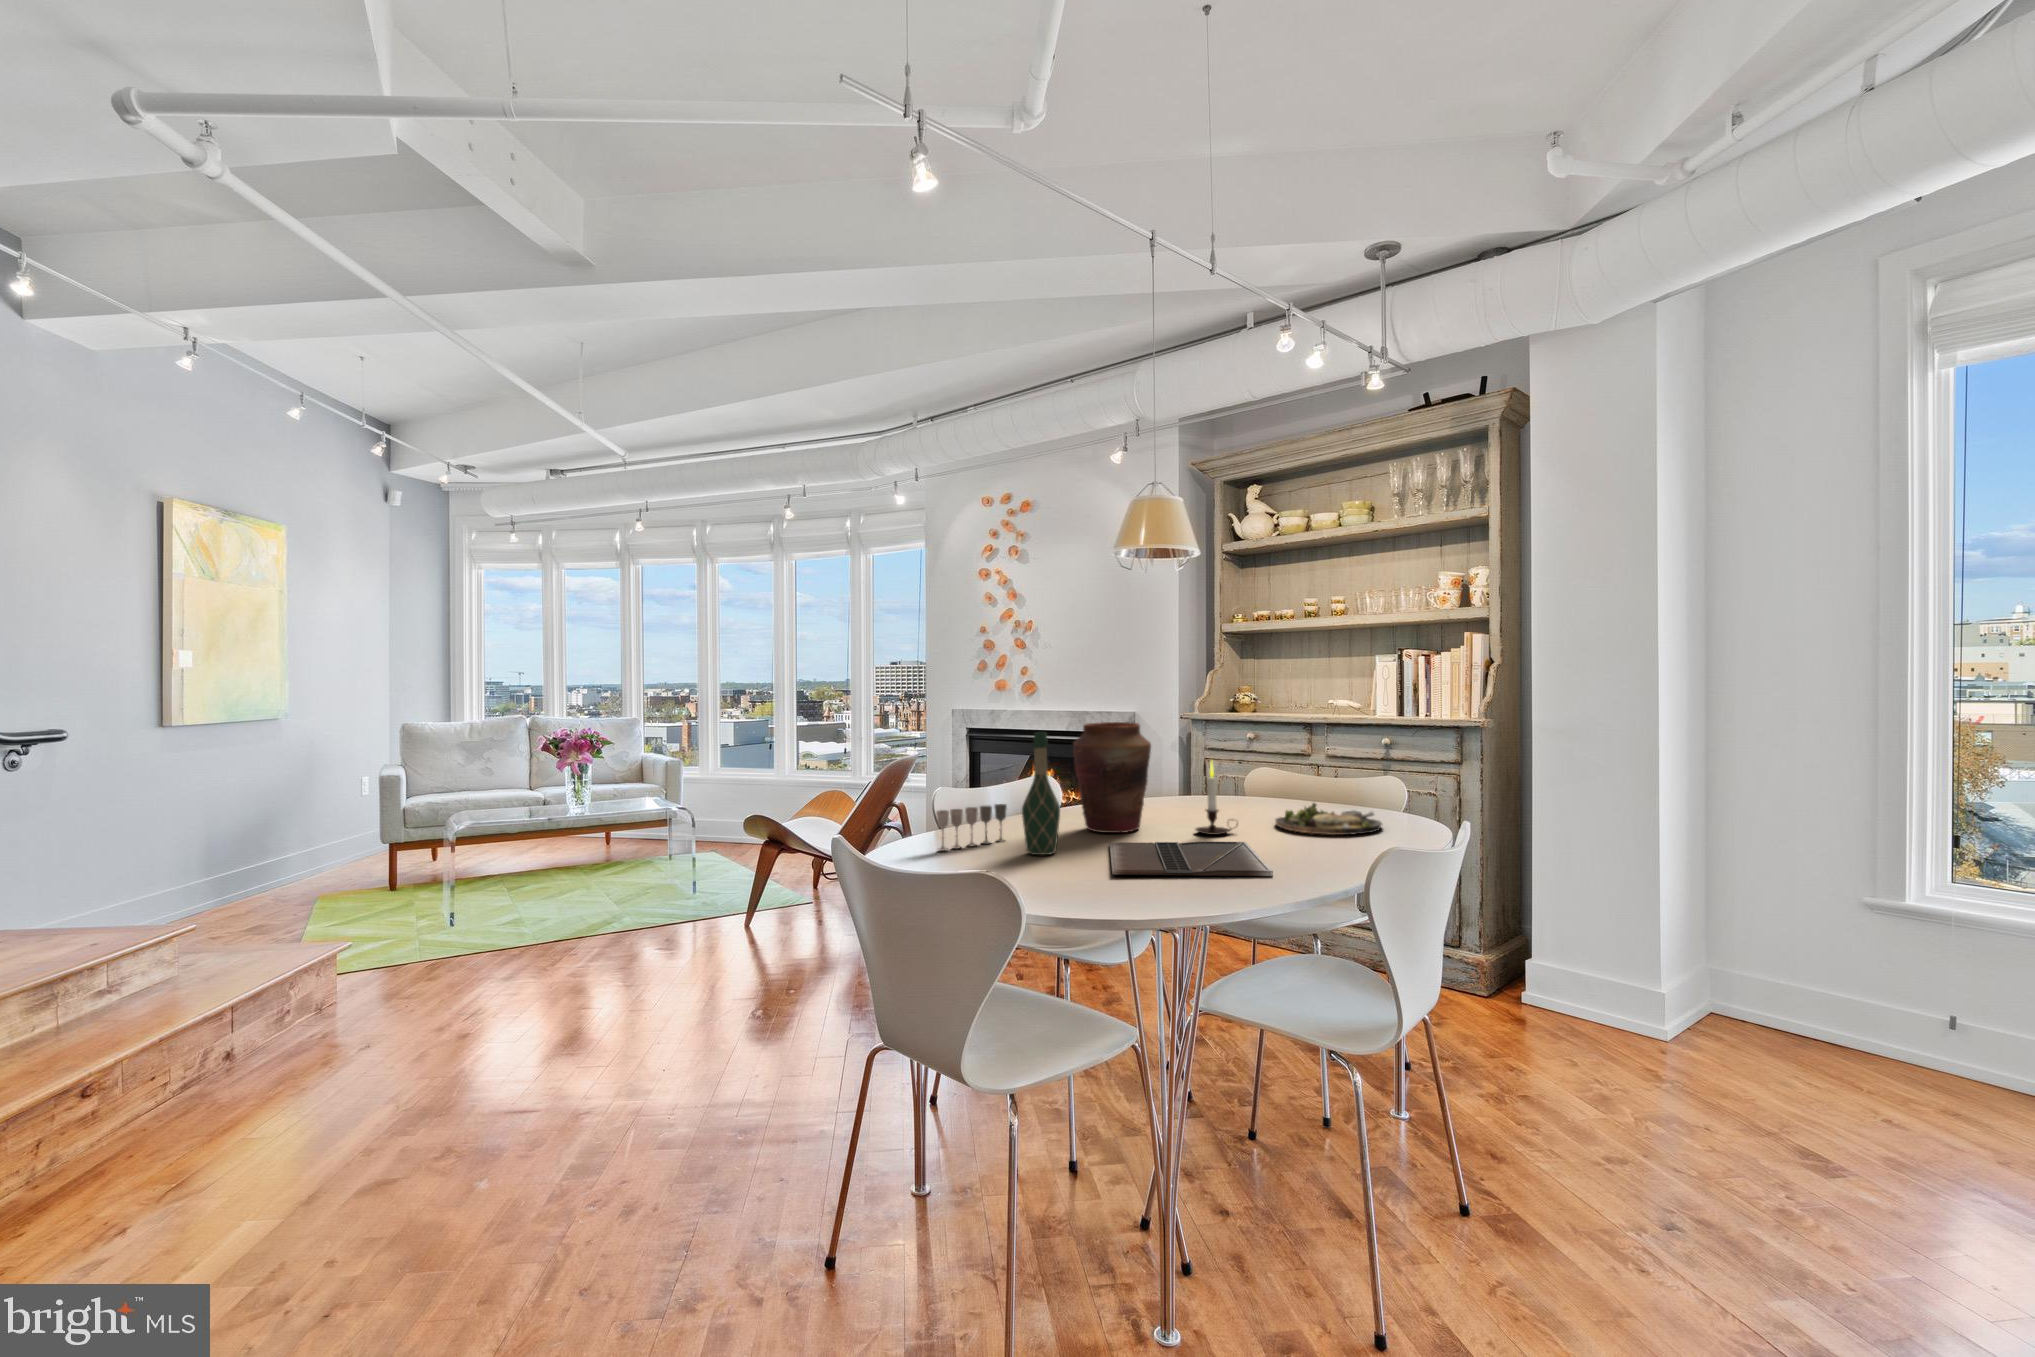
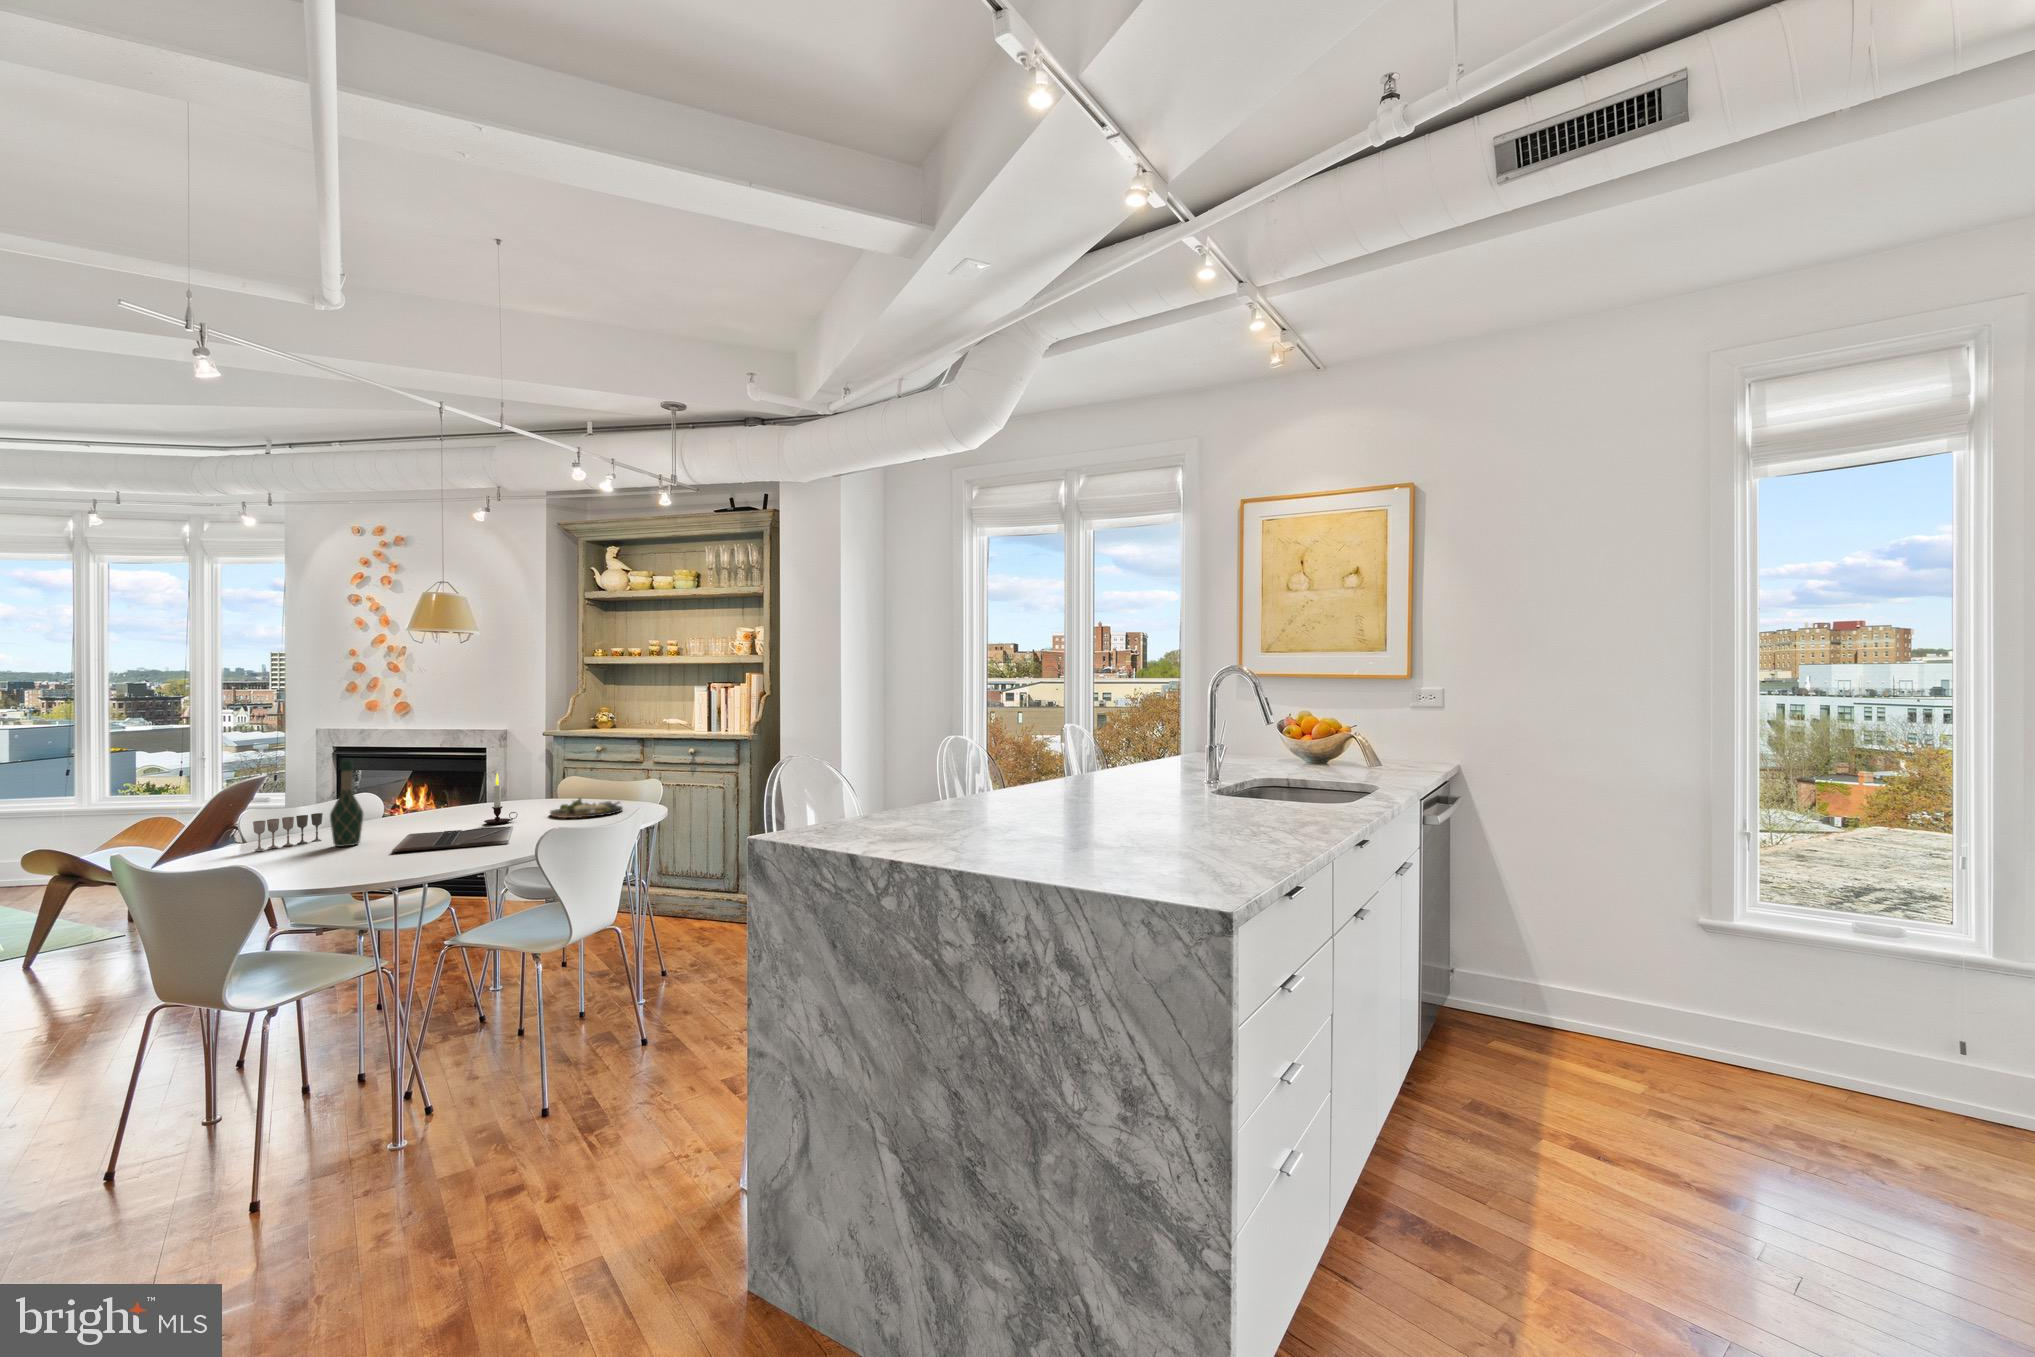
vase: present [1073,722,1151,833] -> none [386,748,454,829]

